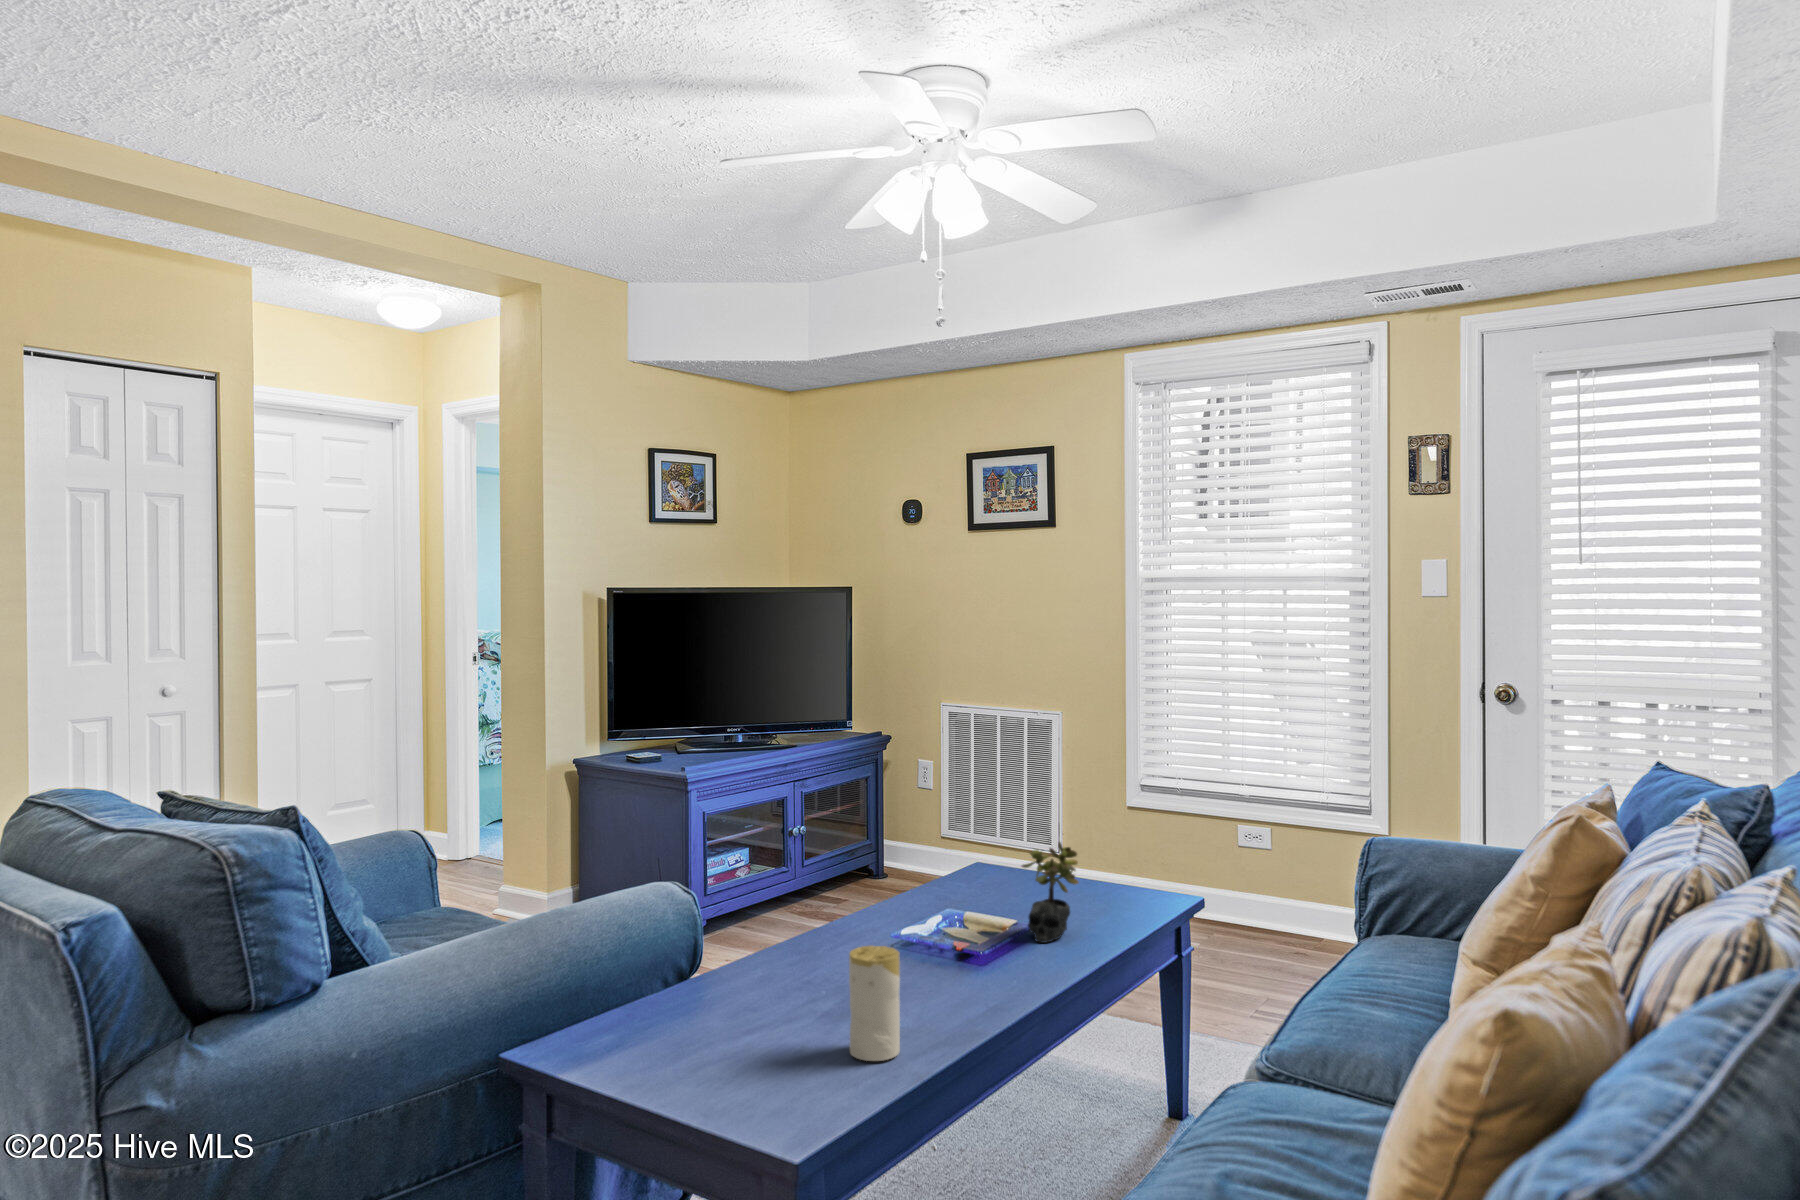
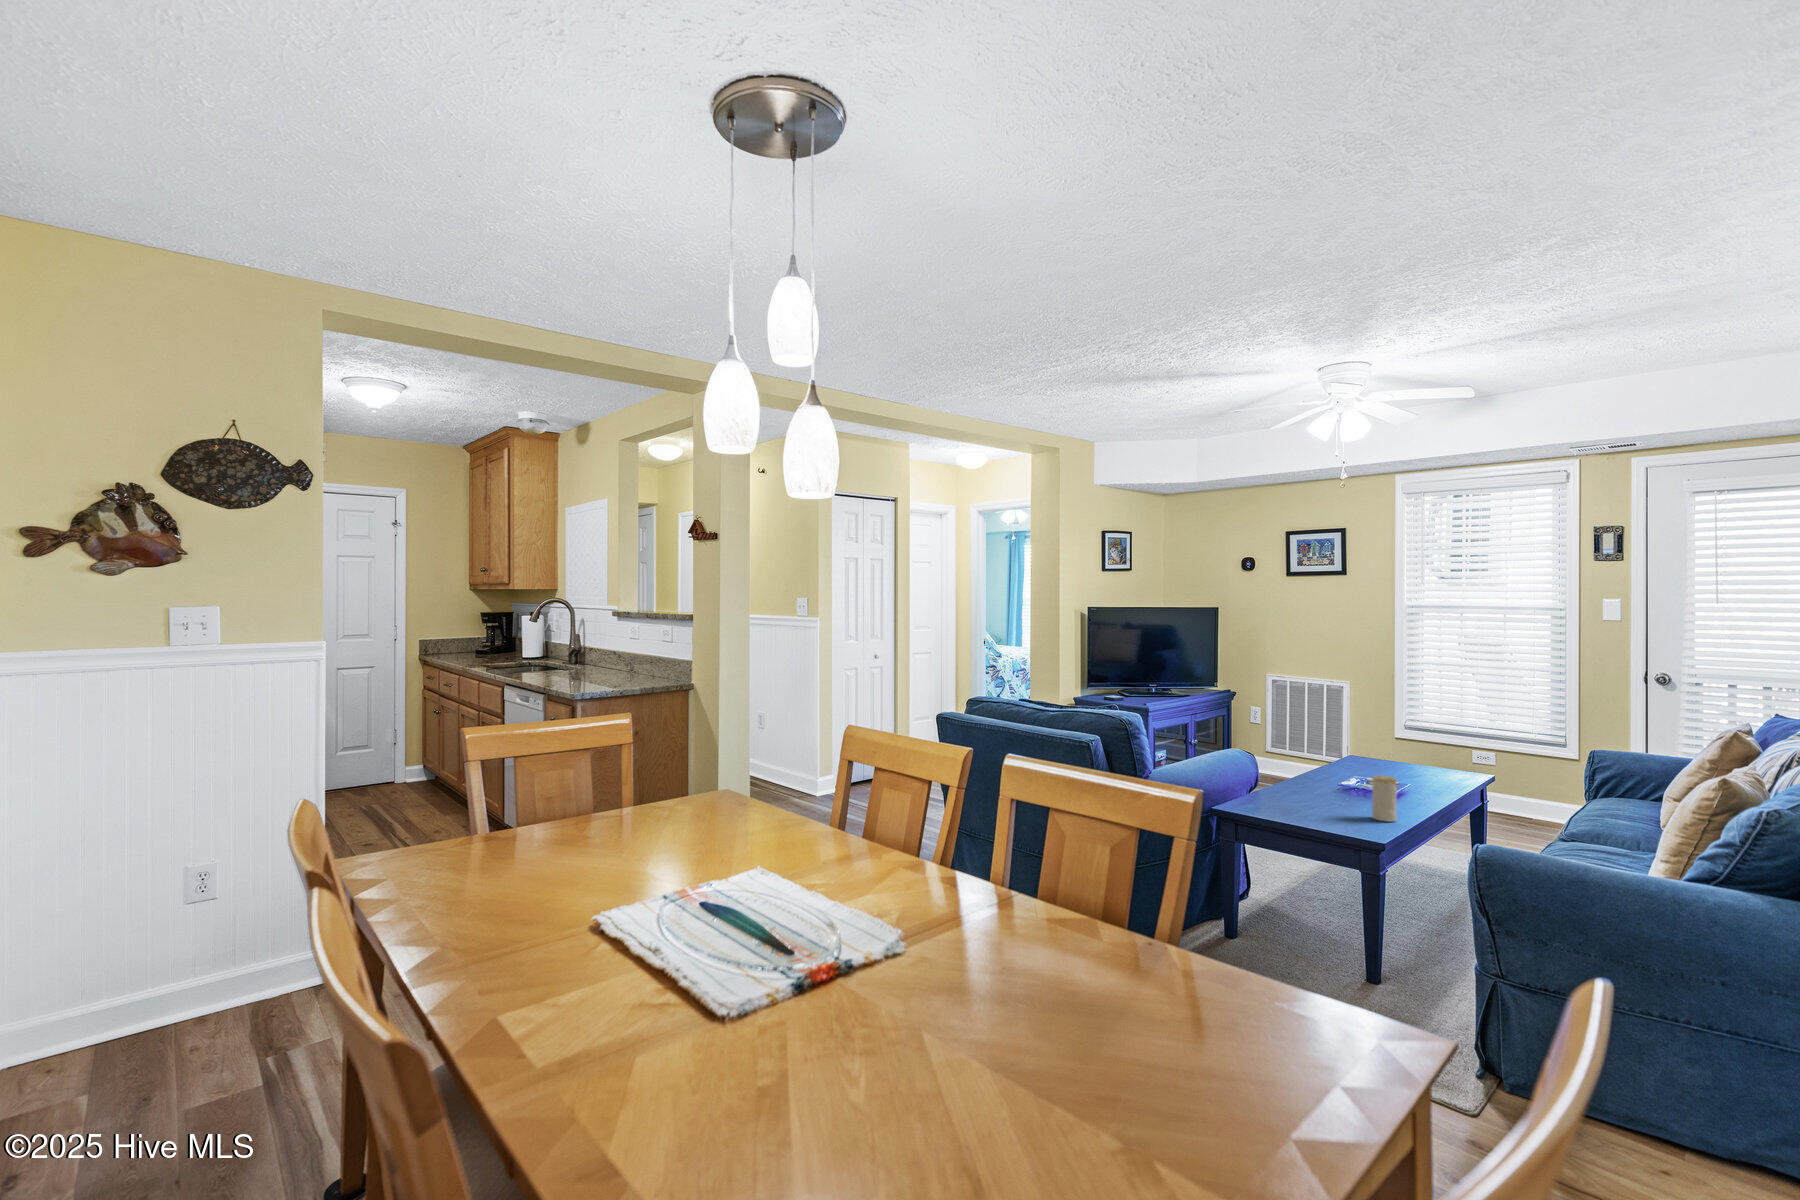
succulent plant: present [1022,842,1079,943] -> none [1408,743,1443,789]

